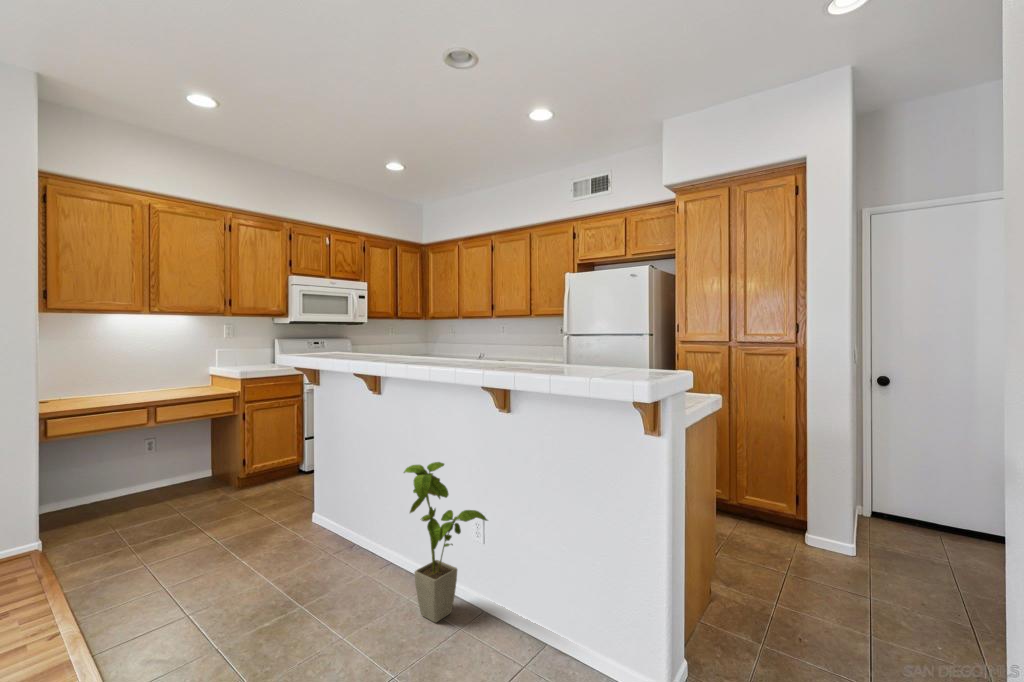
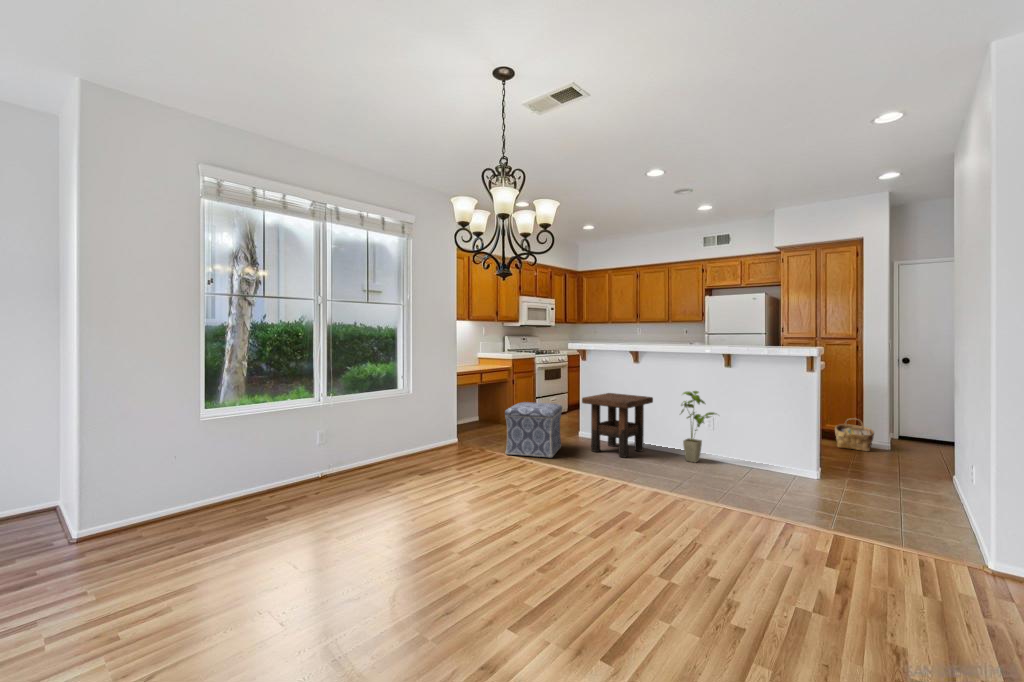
side table: none [242,448,392,603] -> present [582,393,653,458]
ottoman: none [51,471,224,609] -> present [505,402,562,458]
woven basket: none [755,491,826,565] -> present [835,418,874,451]

